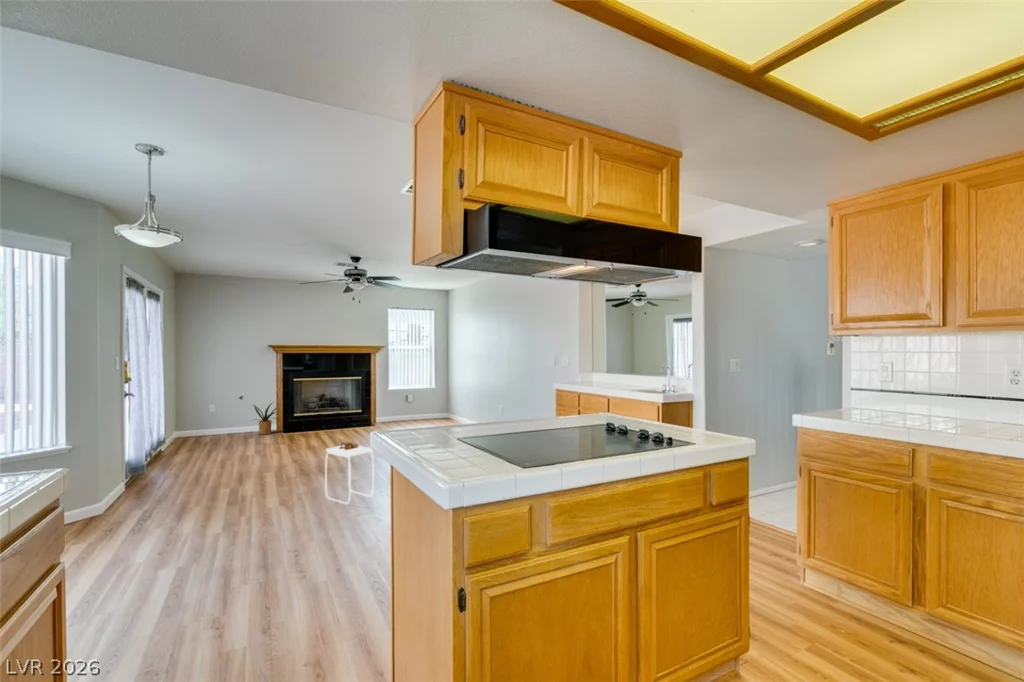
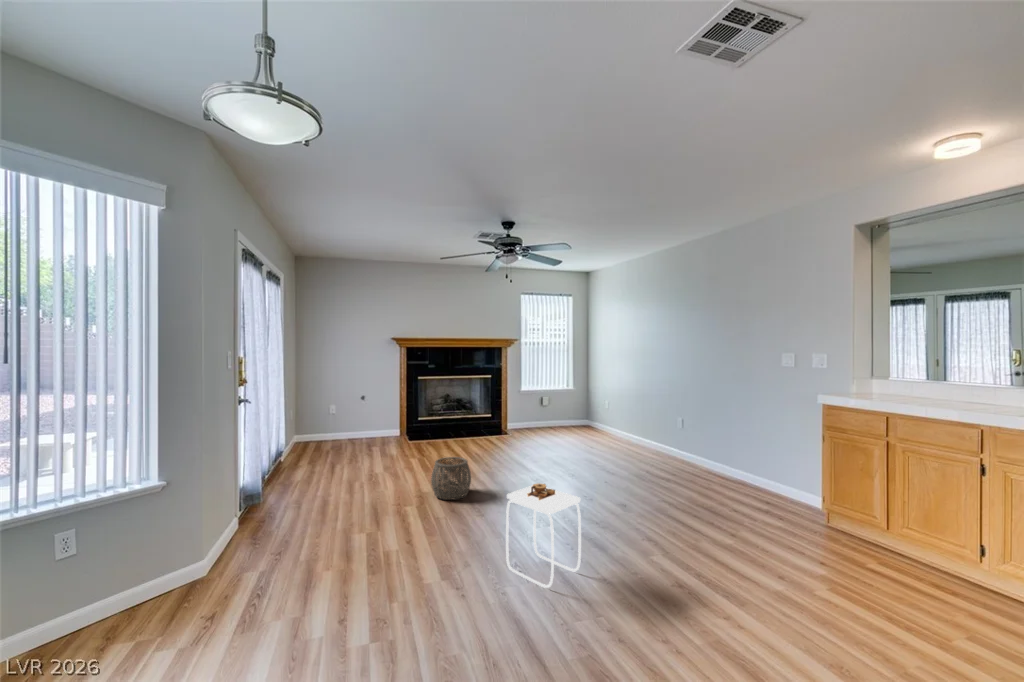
house plant: present [254,403,279,435] -> none [372,403,407,441]
woven basket: none [288,437,321,468] -> present [431,457,471,500]

